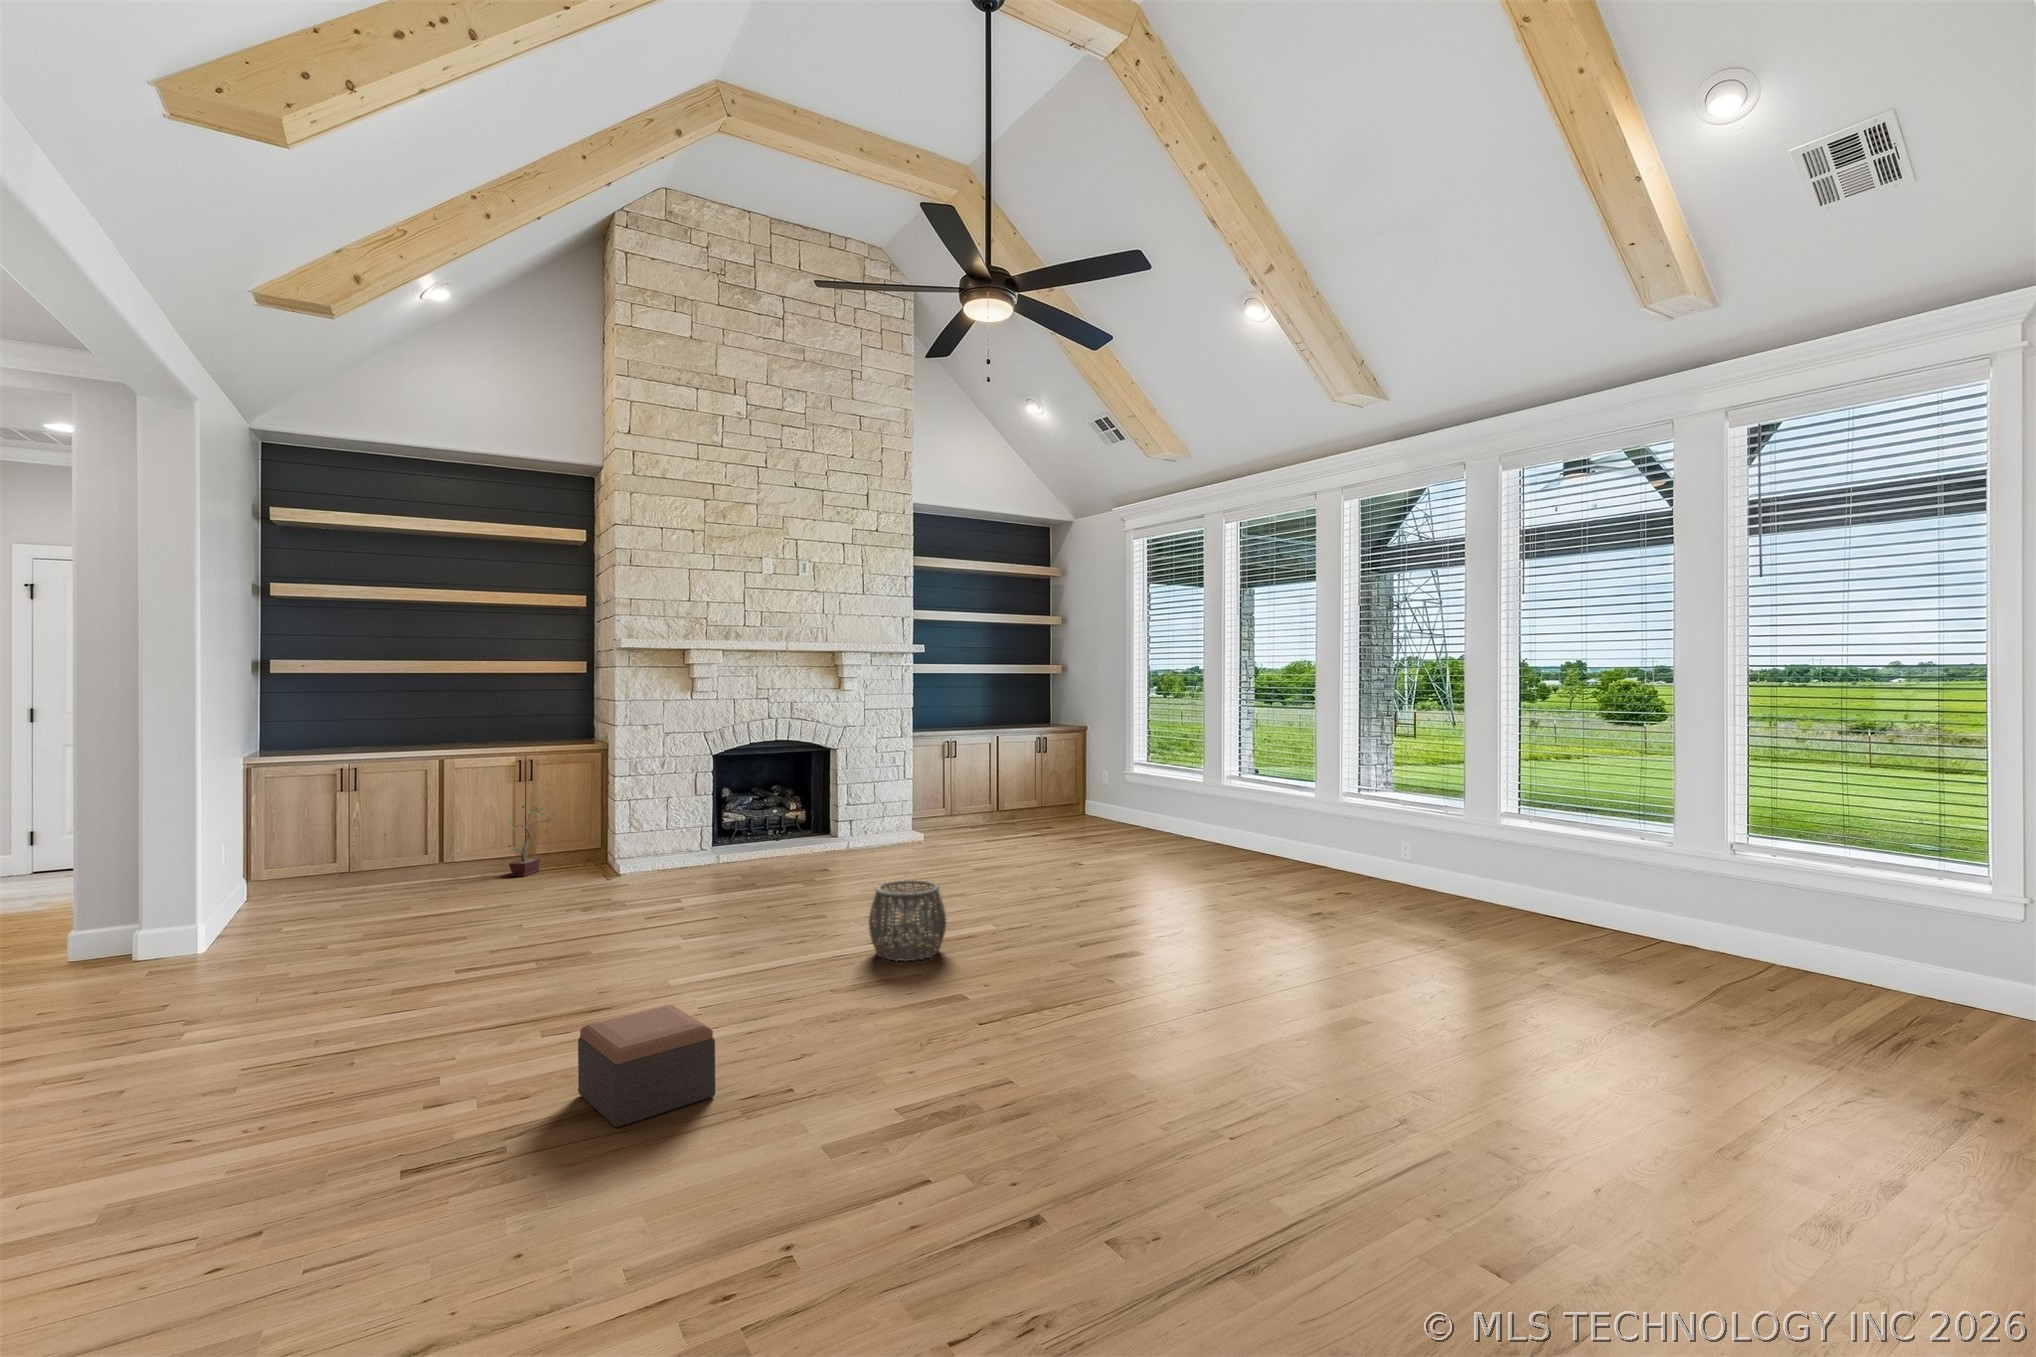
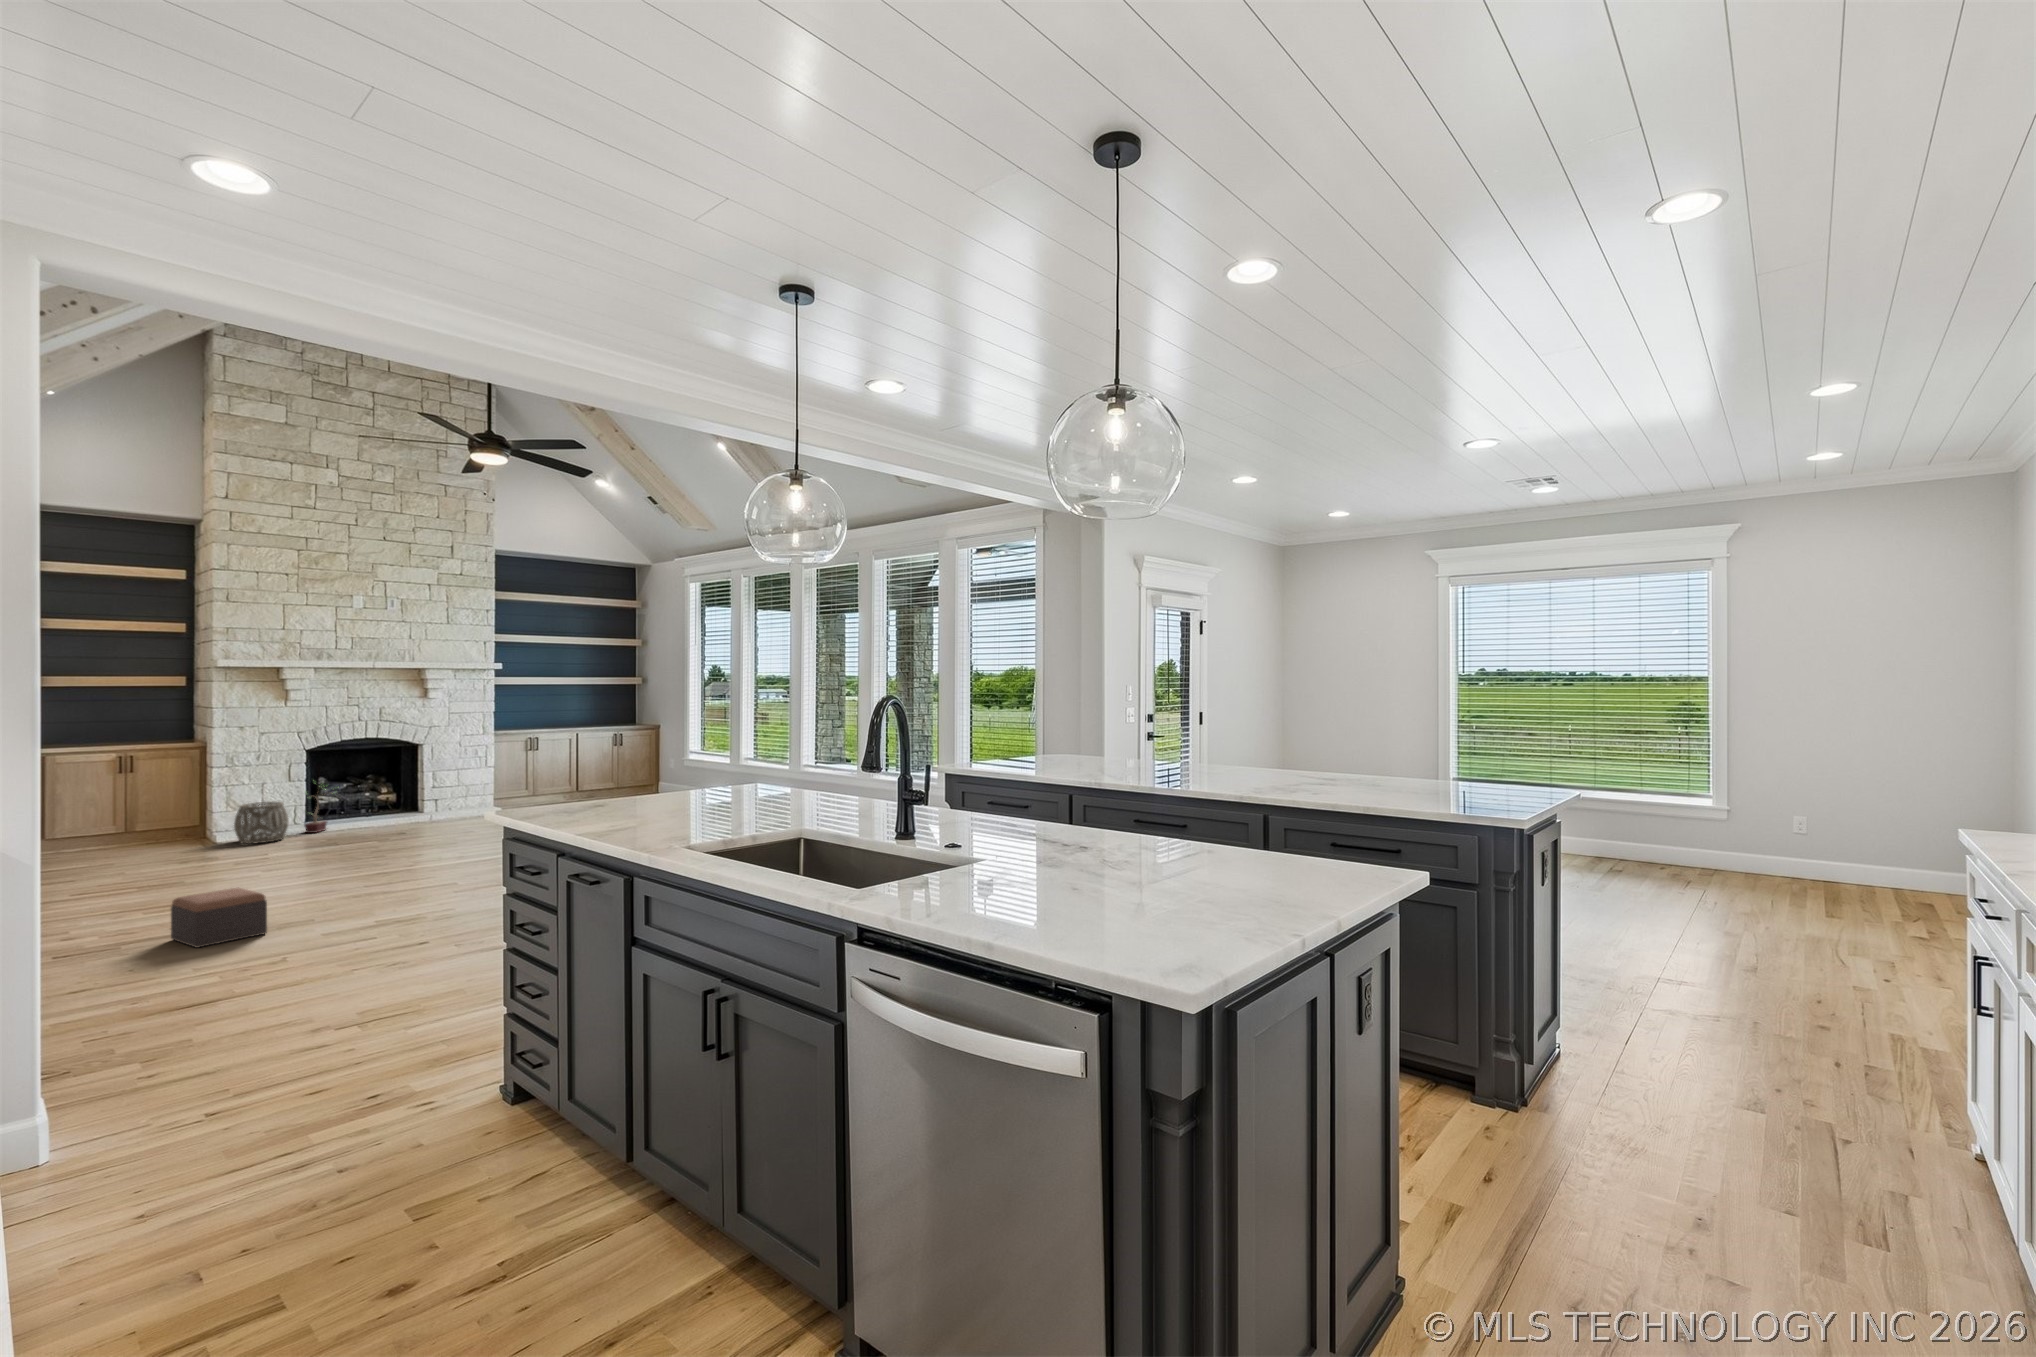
potted plant: present [508,803,557,876] -> present [304,785,333,833]
woven basket: present [869,880,946,961] -> present [234,801,289,844]

